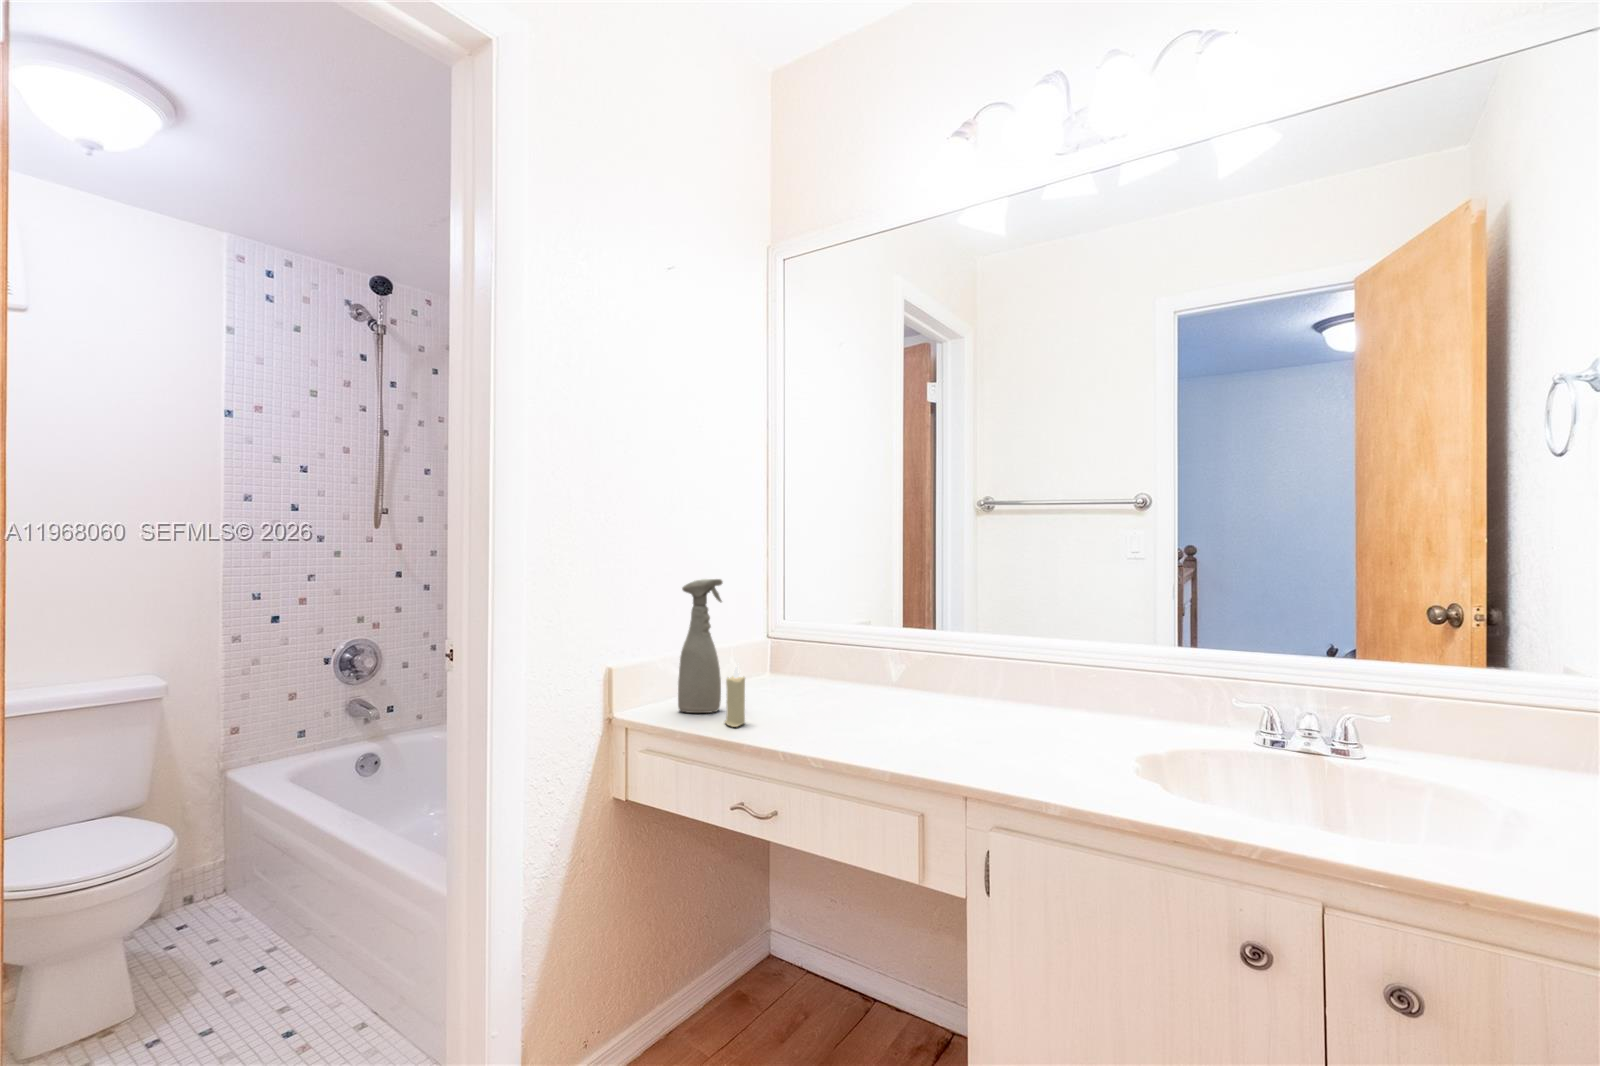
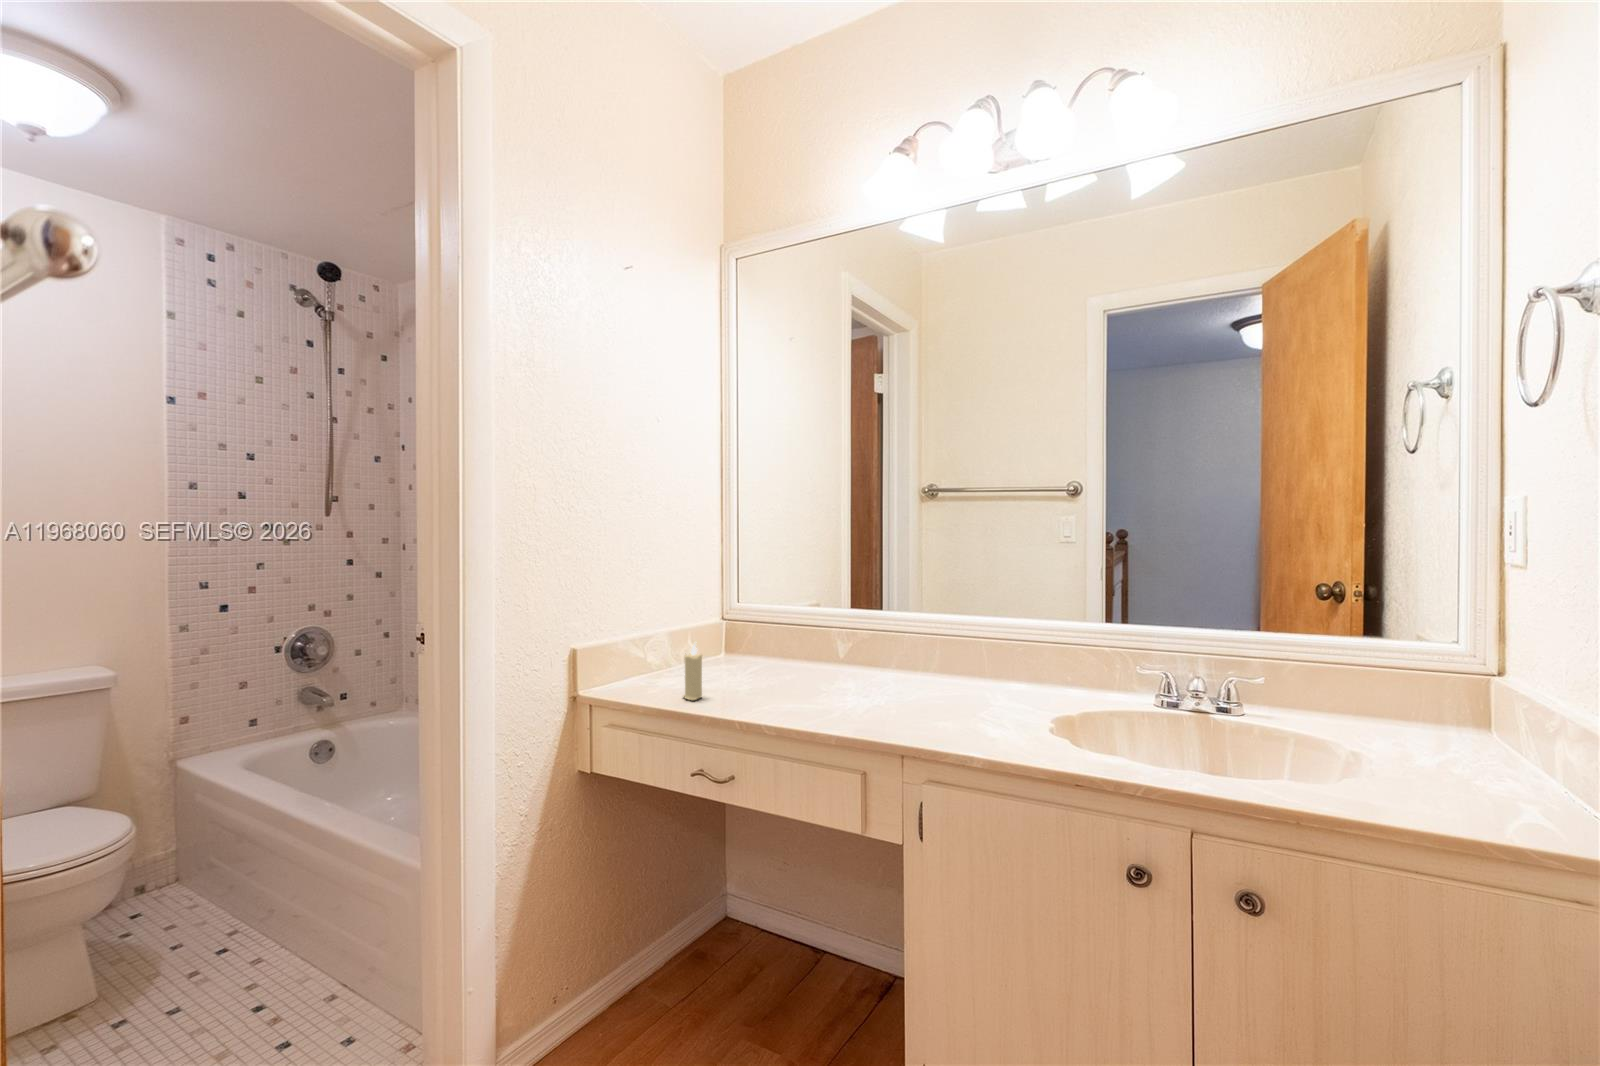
spray bottle: present [678,579,722,713] -> none [639,563,680,689]

